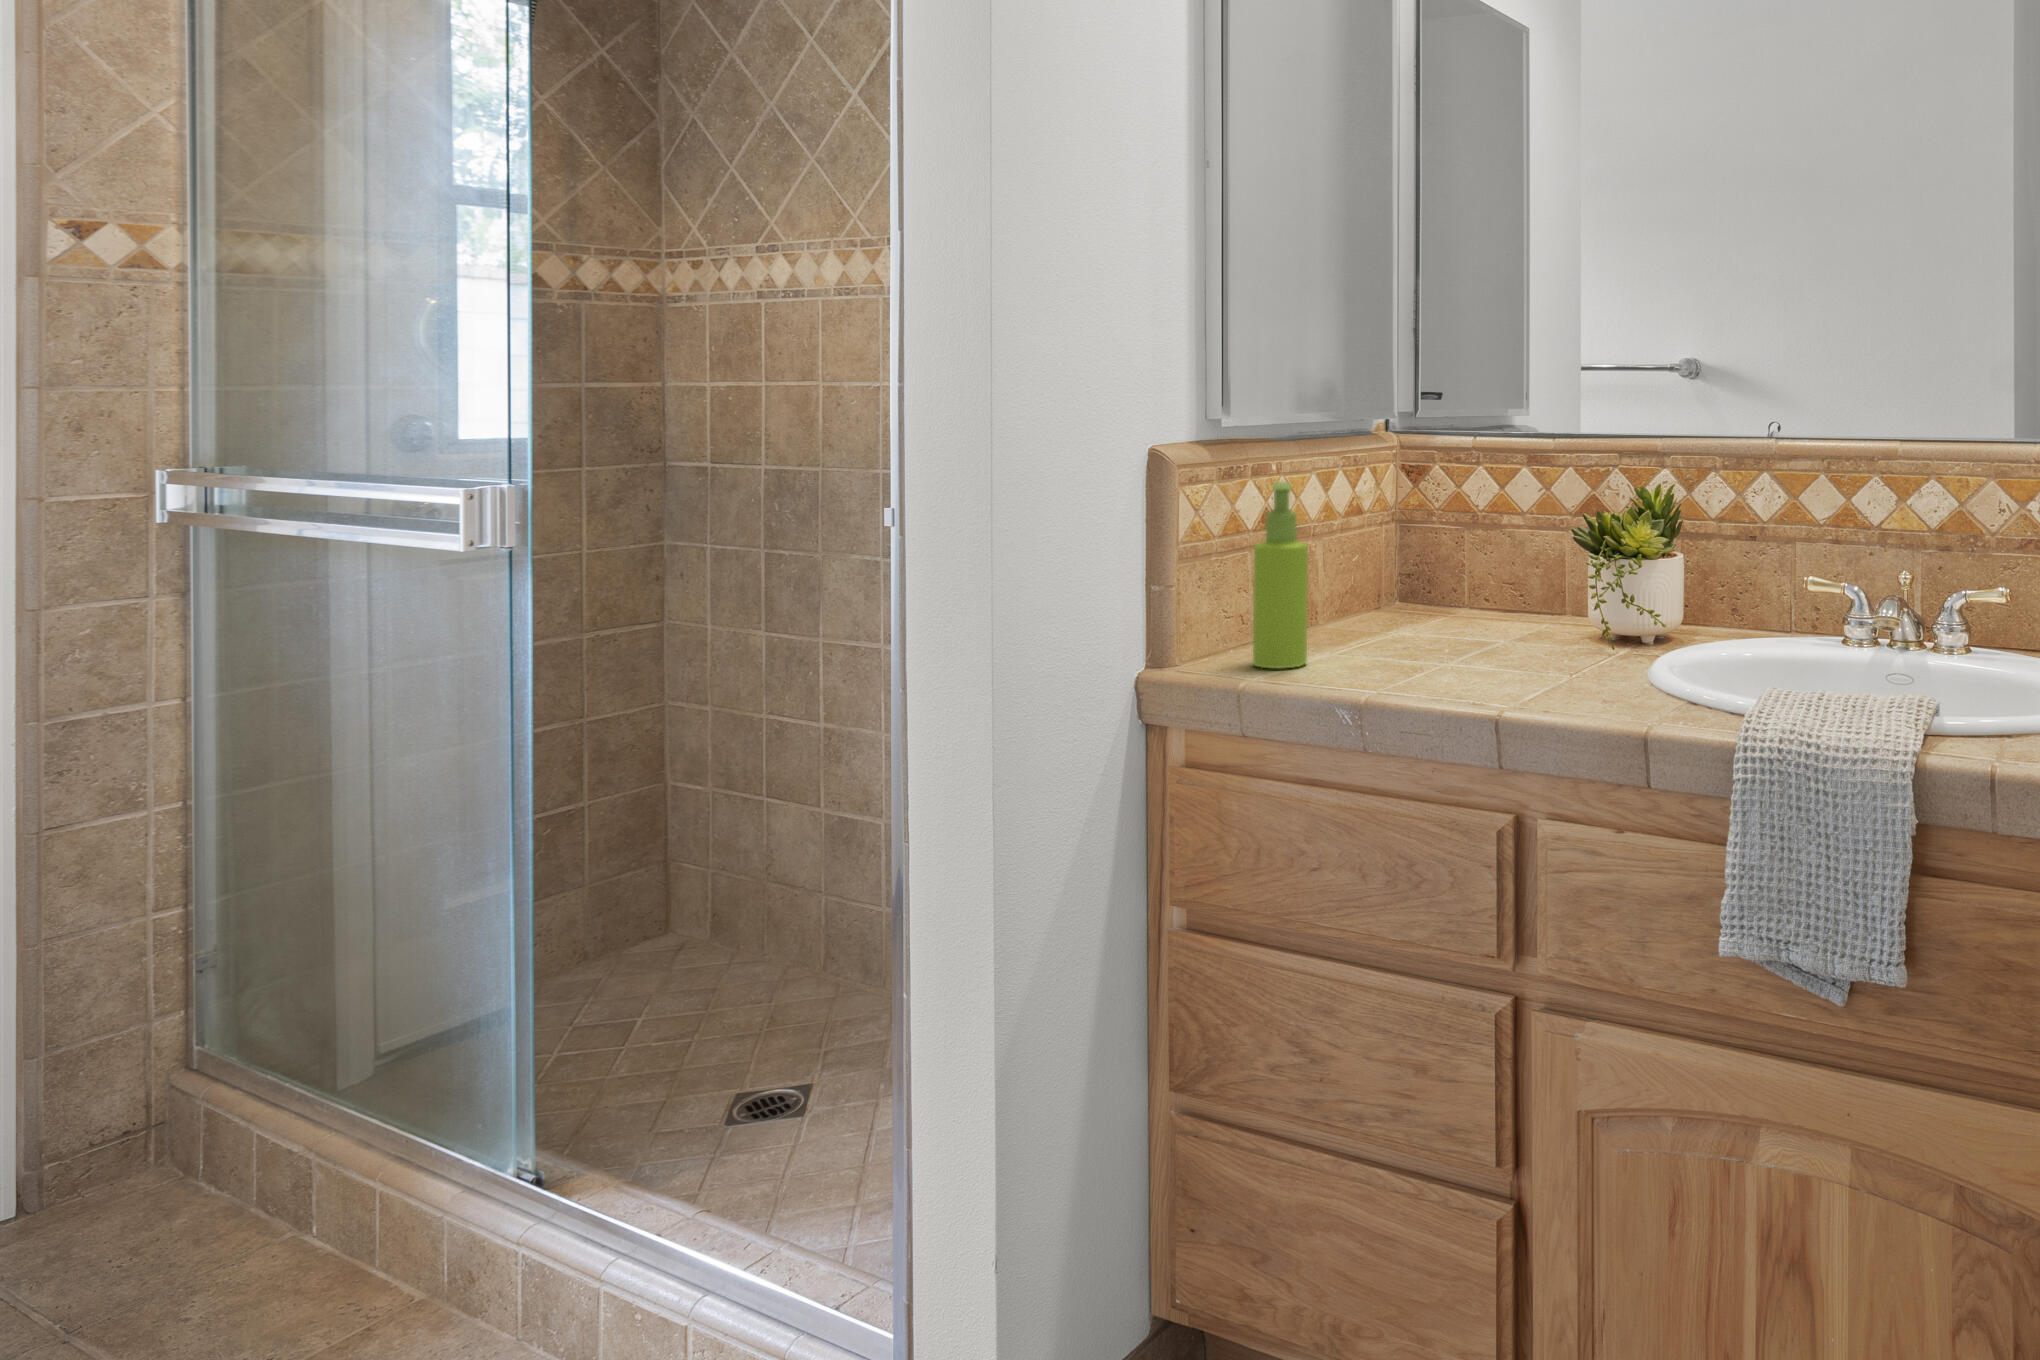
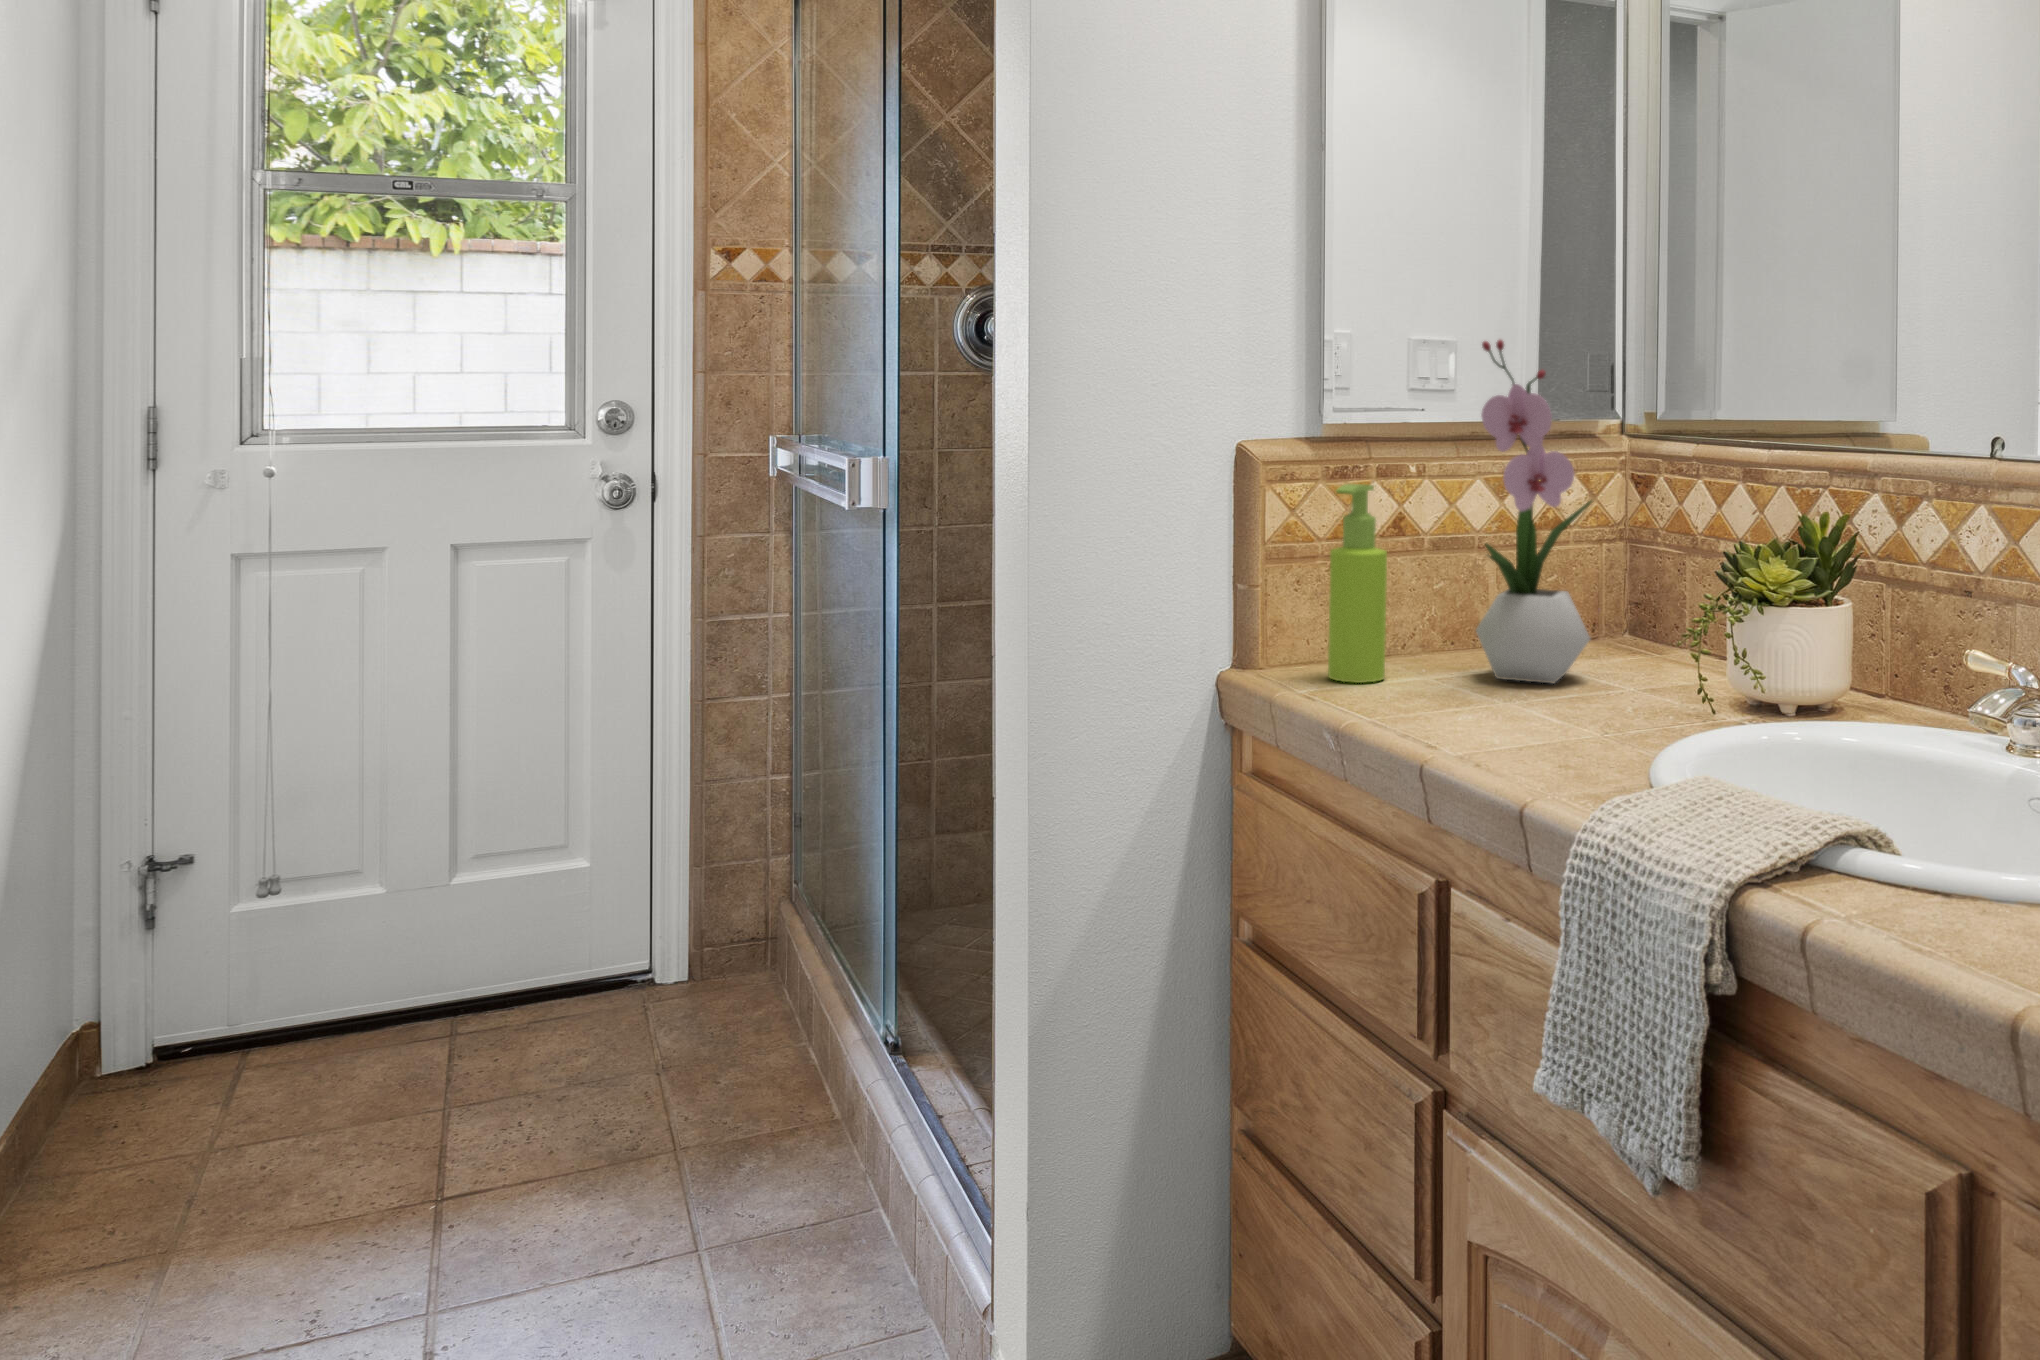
flower arrangement: none [1364,346,1465,649] -> present [1476,340,1592,683]

